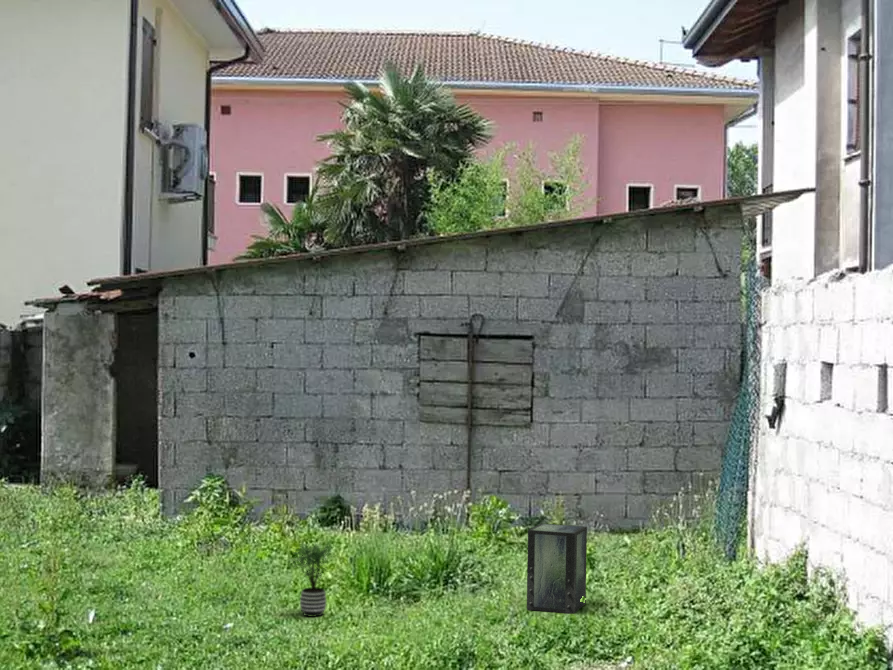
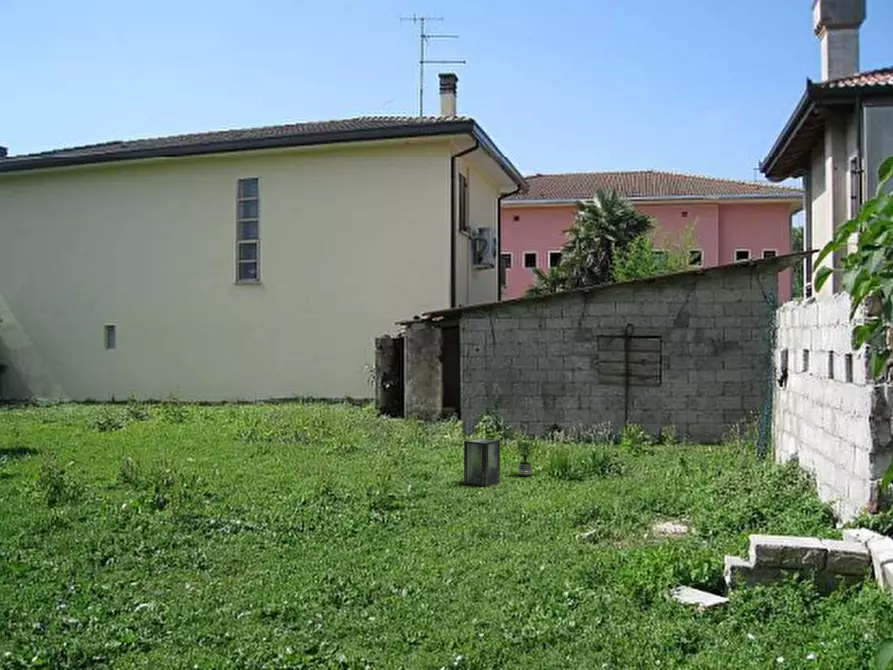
storage box: present [527,524,587,614] -> present [464,439,500,487]

